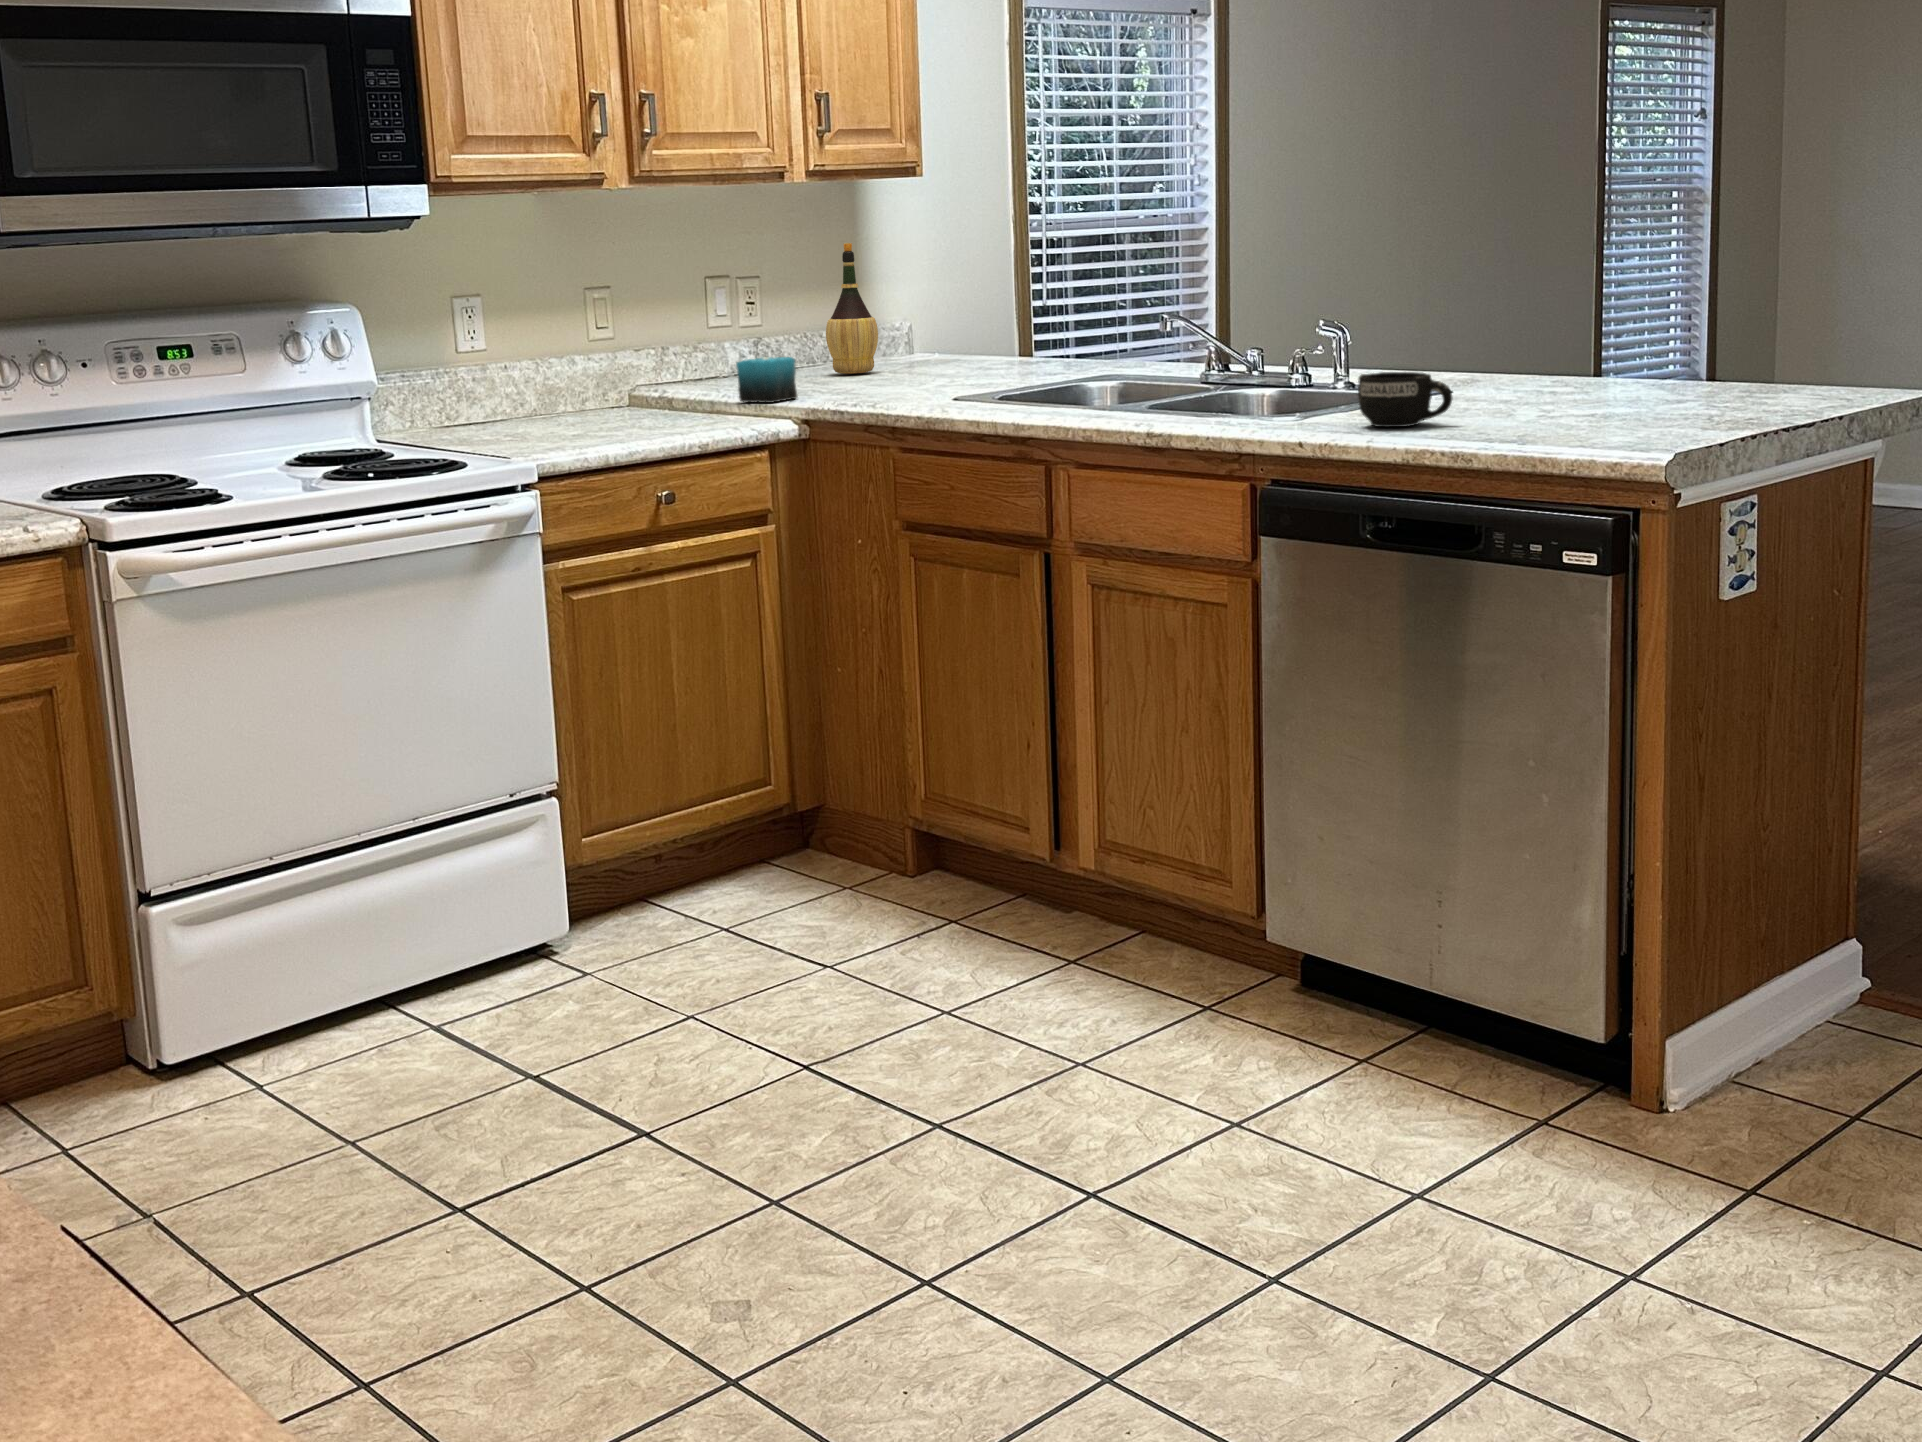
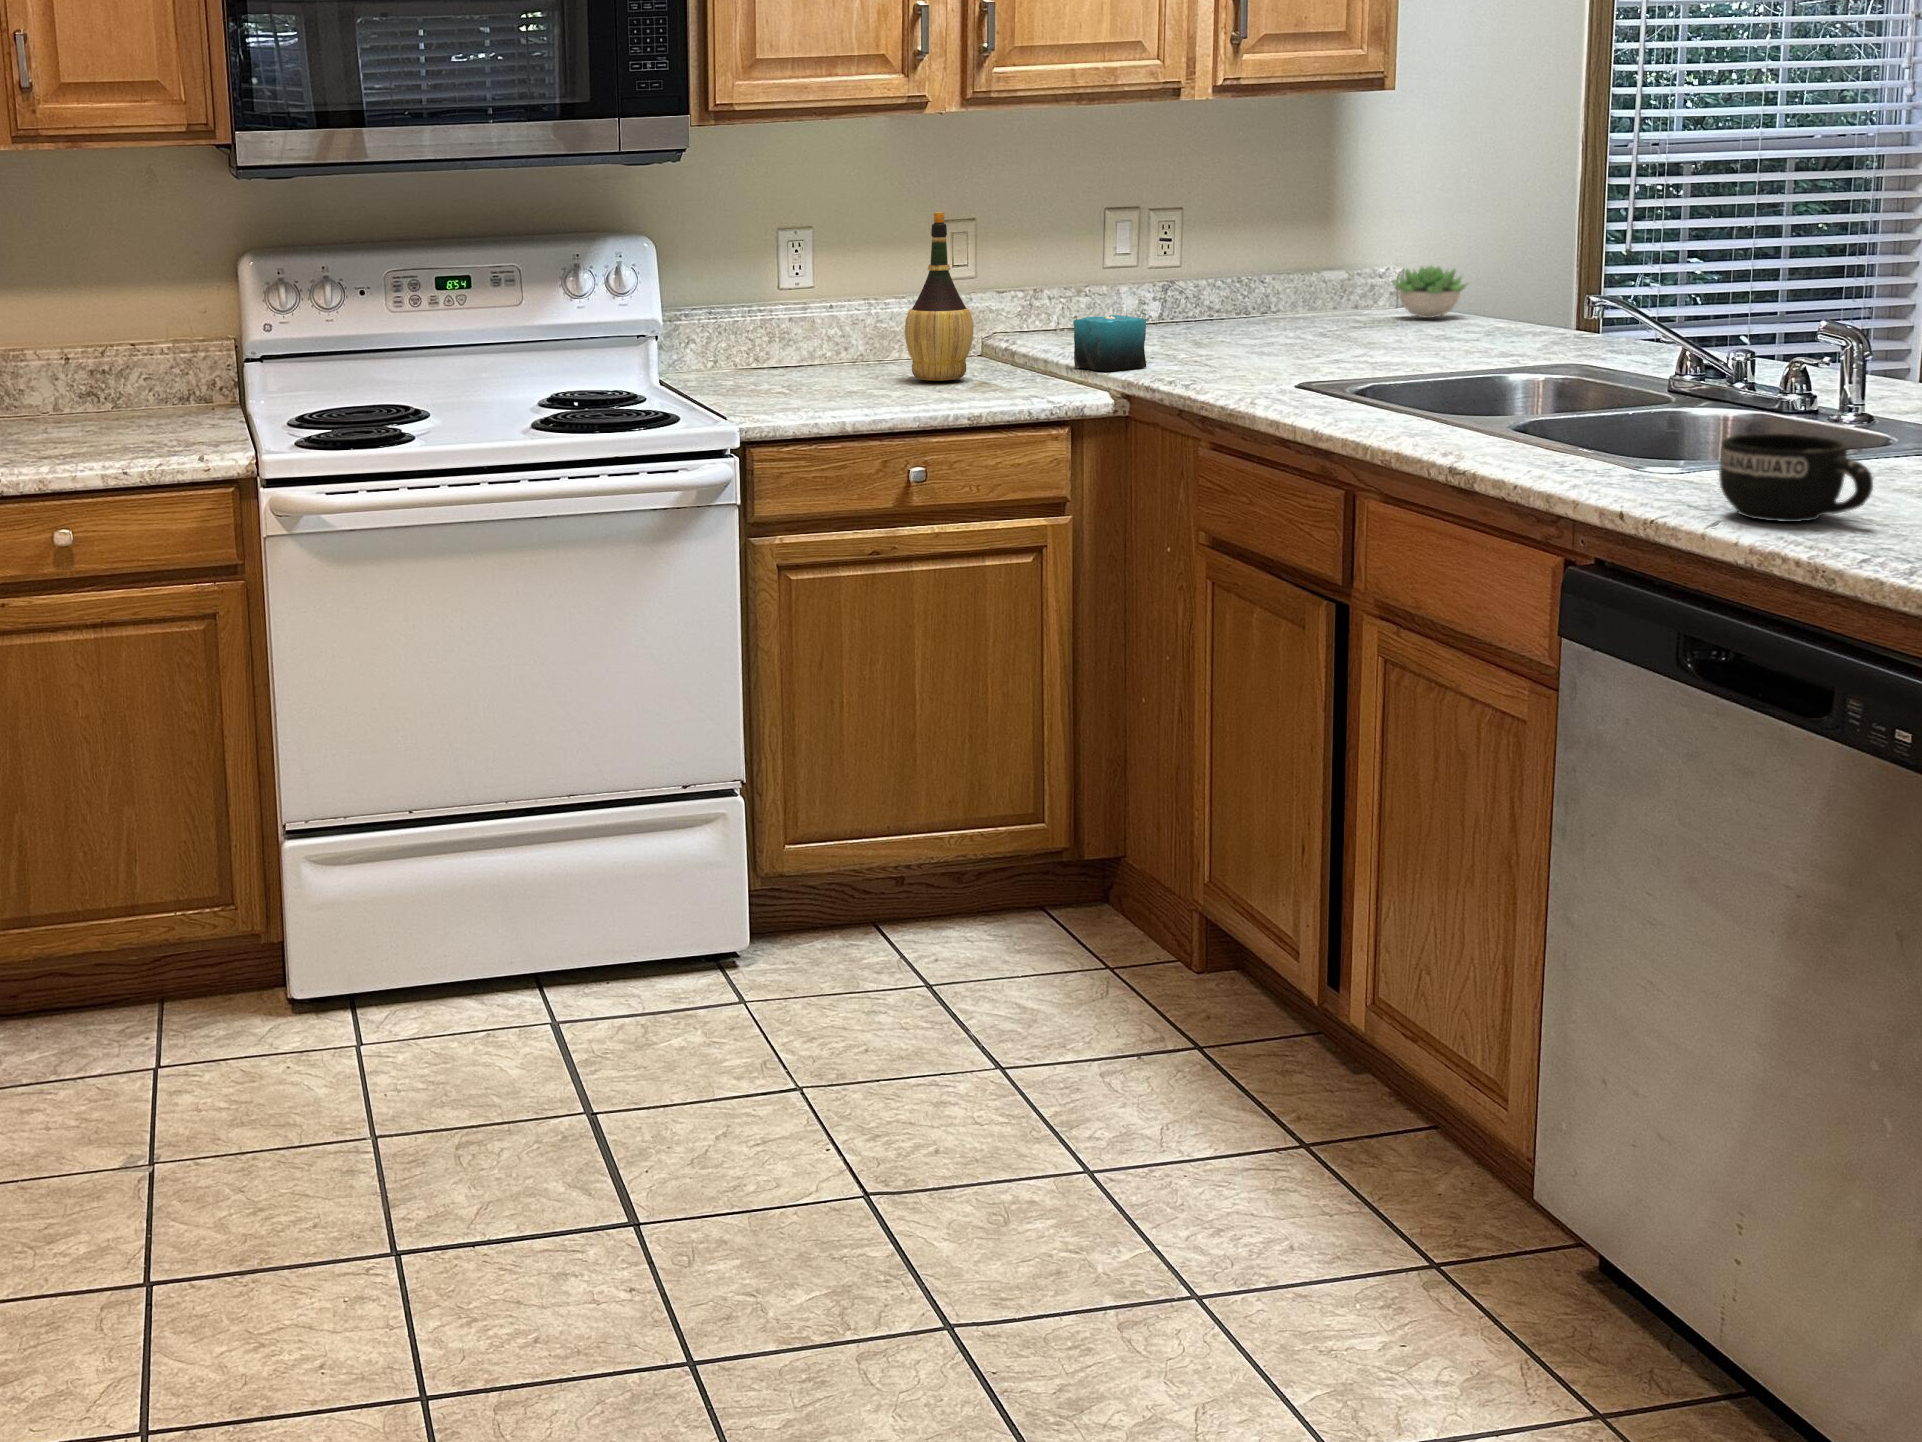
wine bottle: present [826,243,878,374] -> present [905,212,974,381]
succulent plant: none [905,317,965,358] -> present [1393,266,1469,318]

